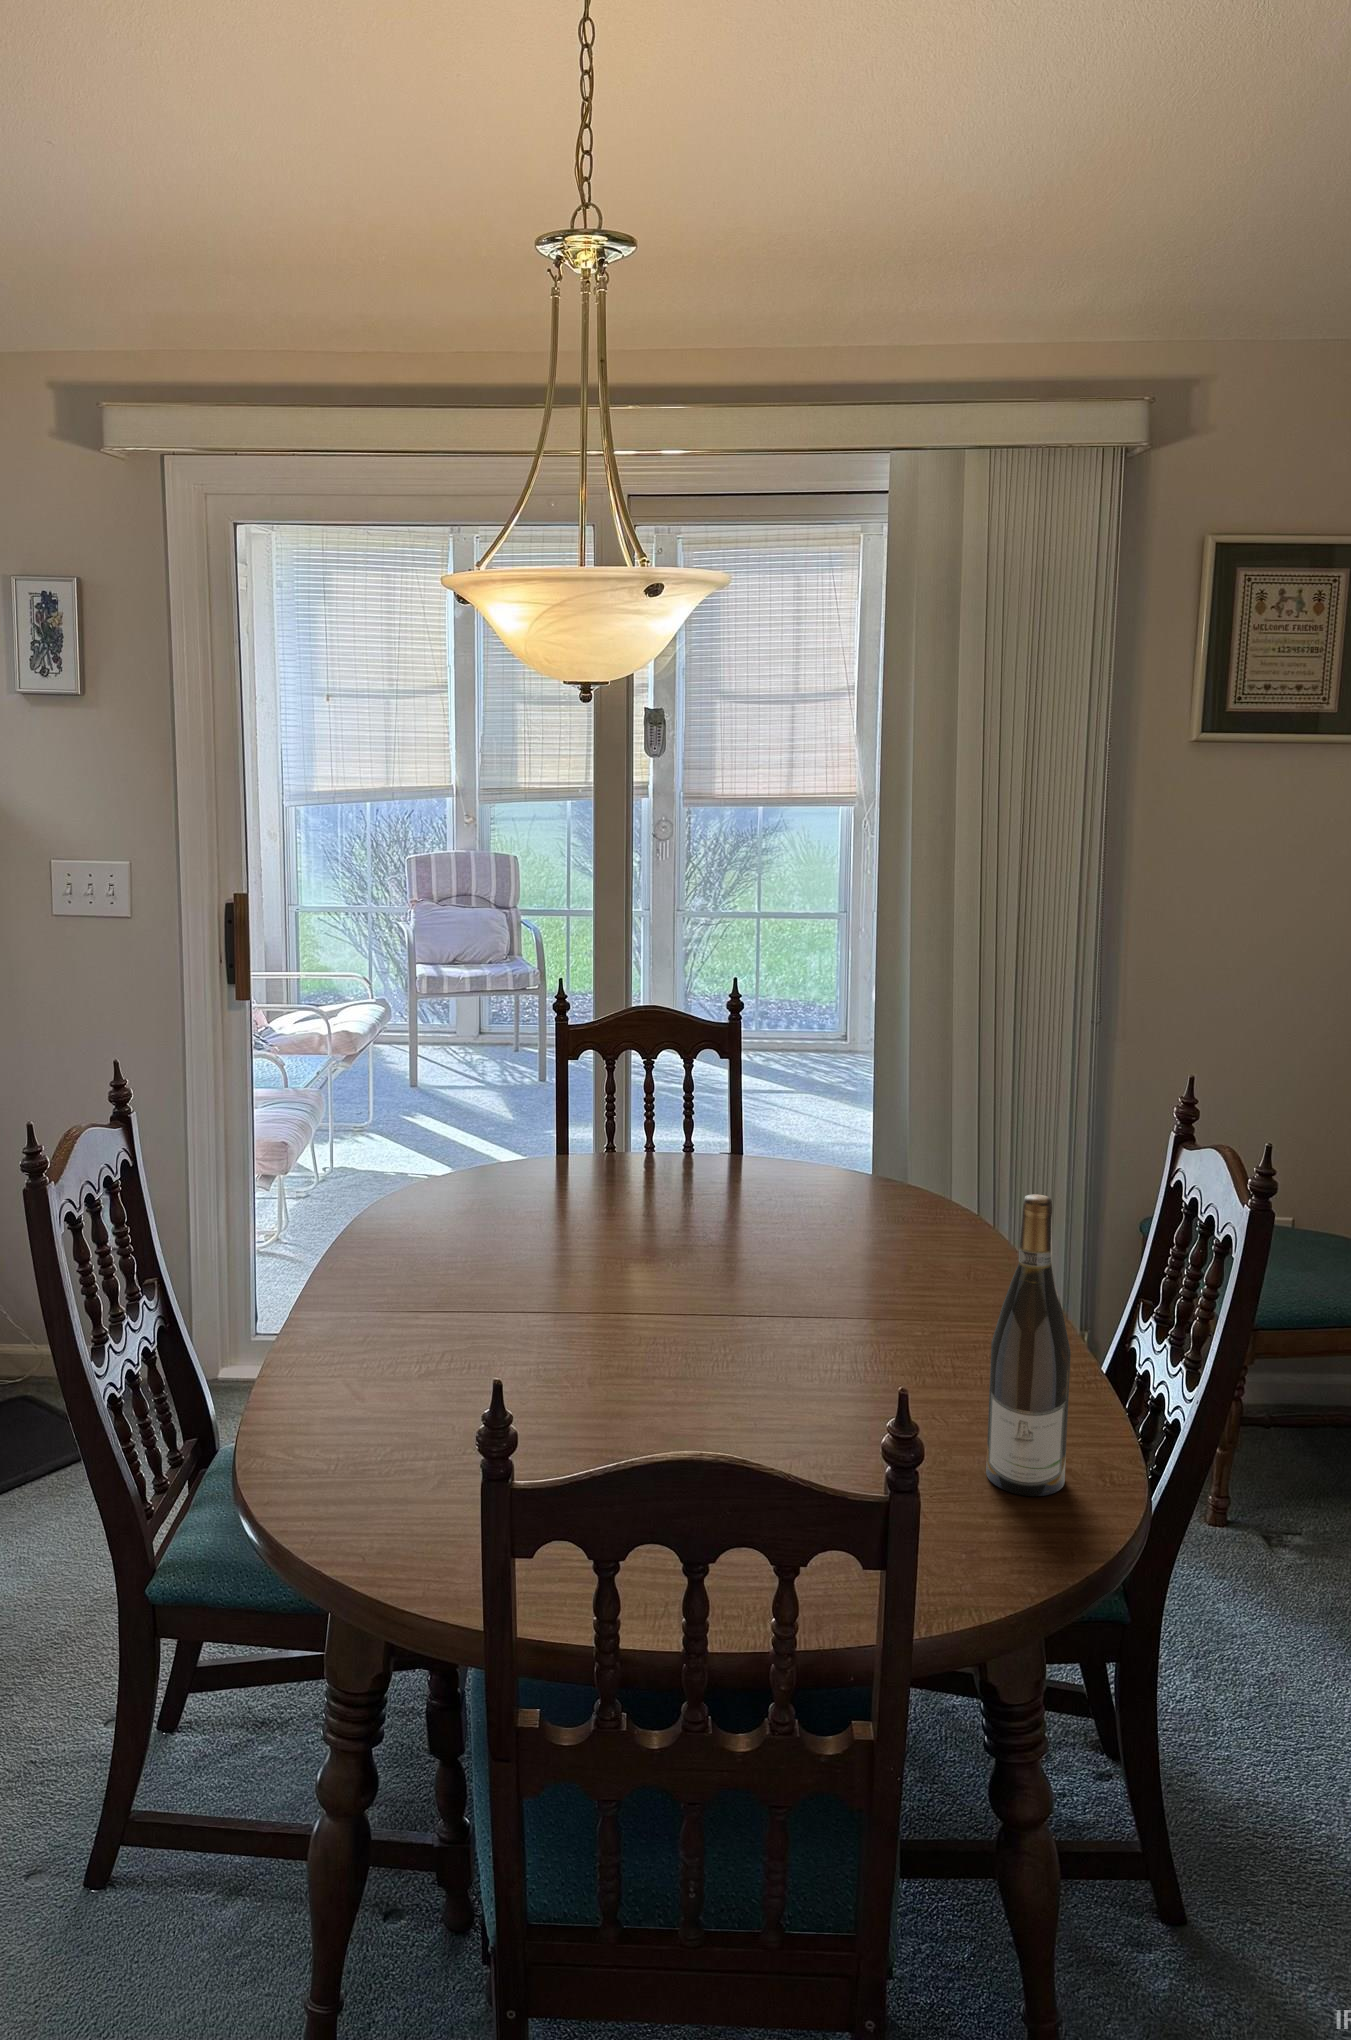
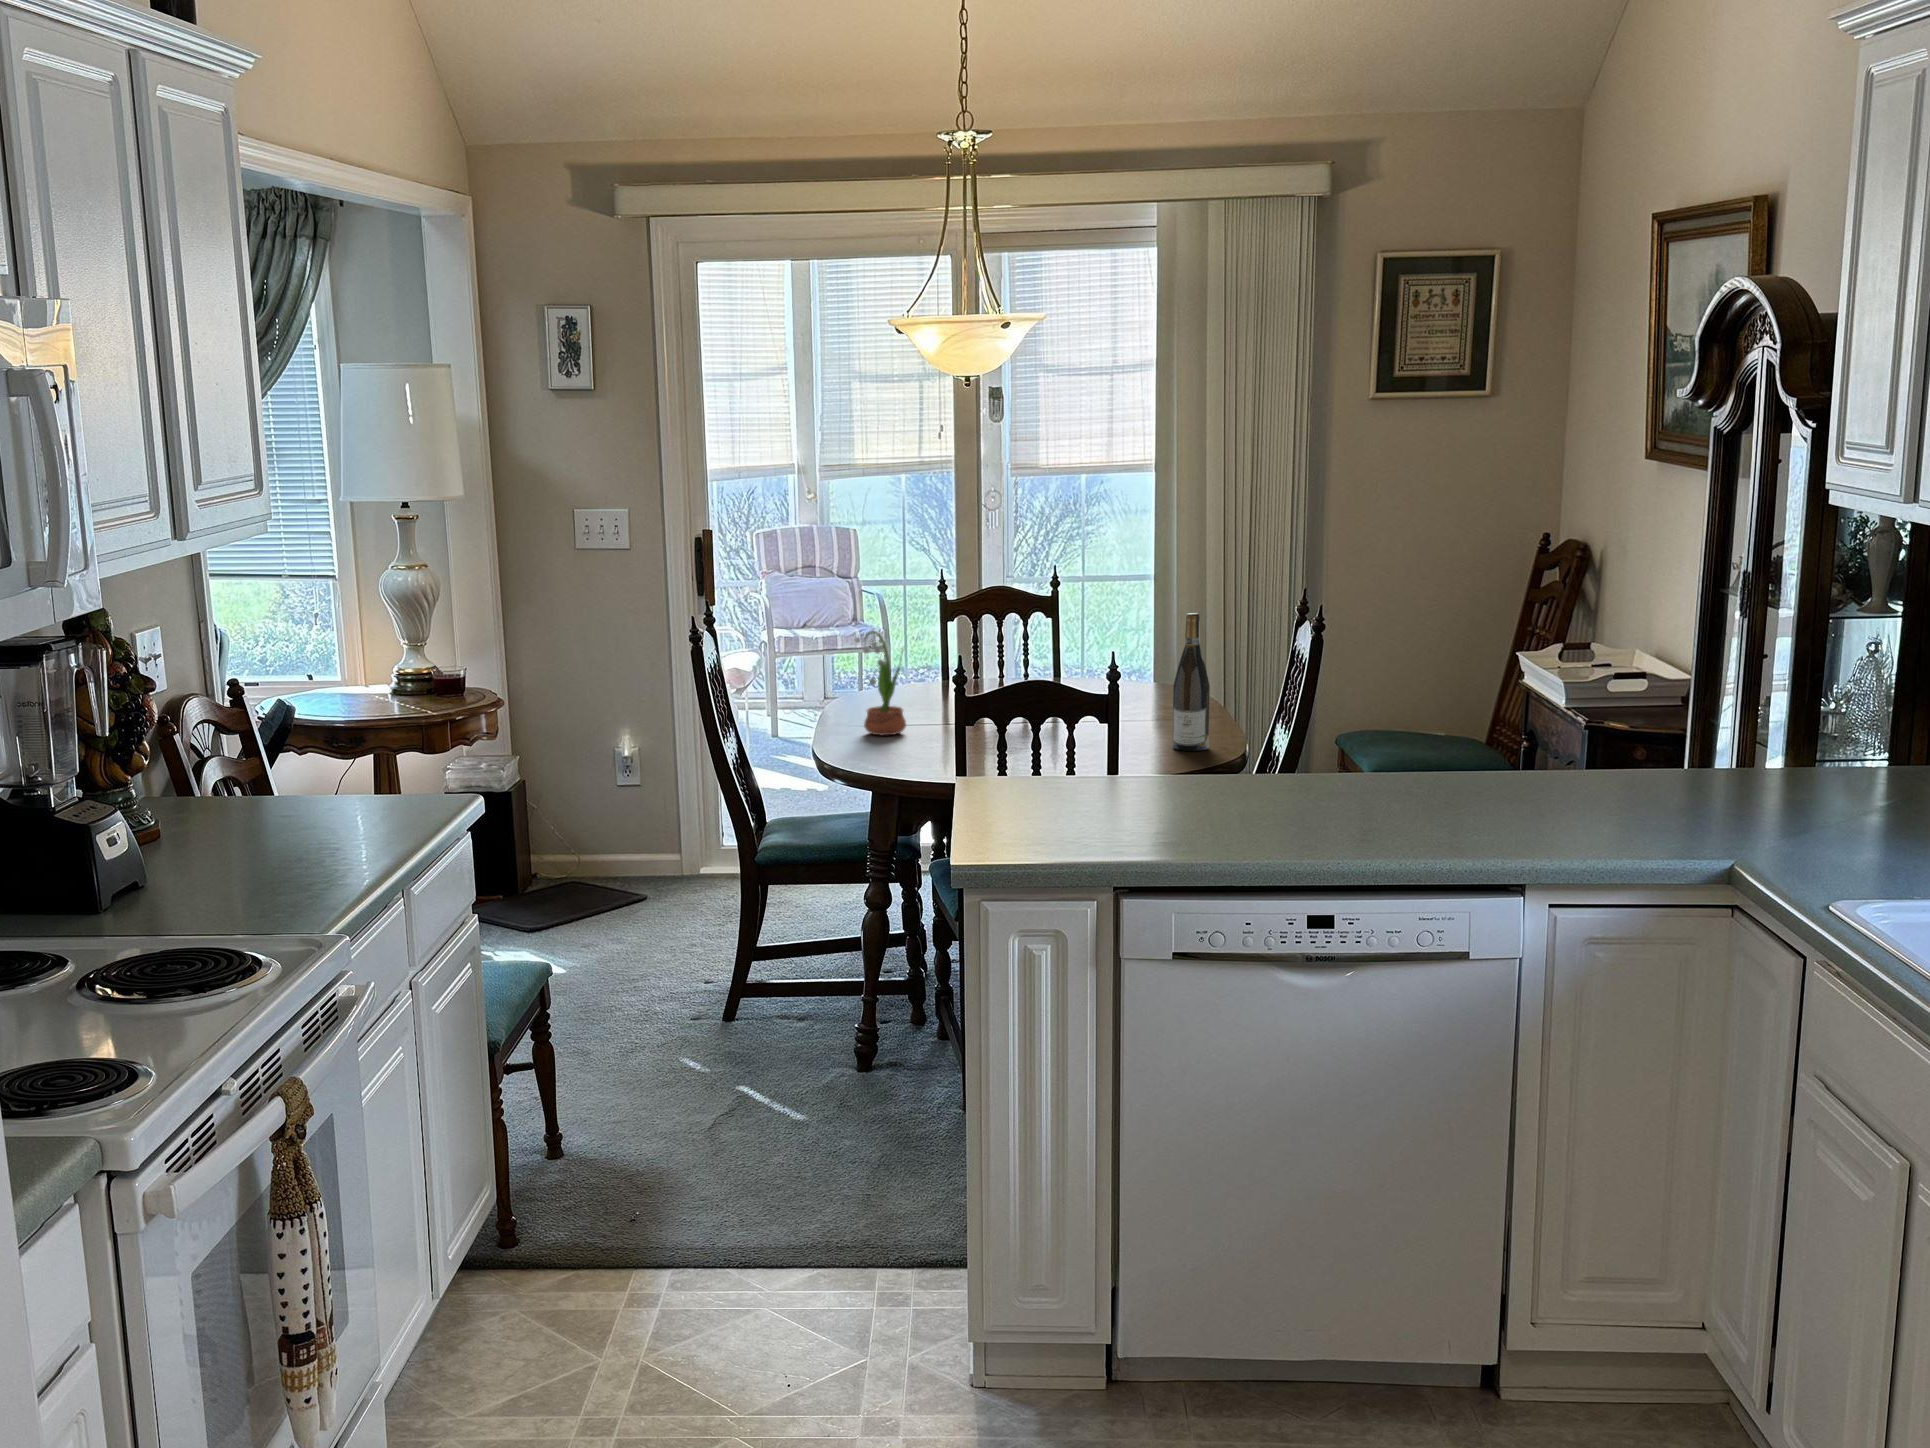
potted flower: none [337,1169,441,1385] -> present [855,629,906,735]

